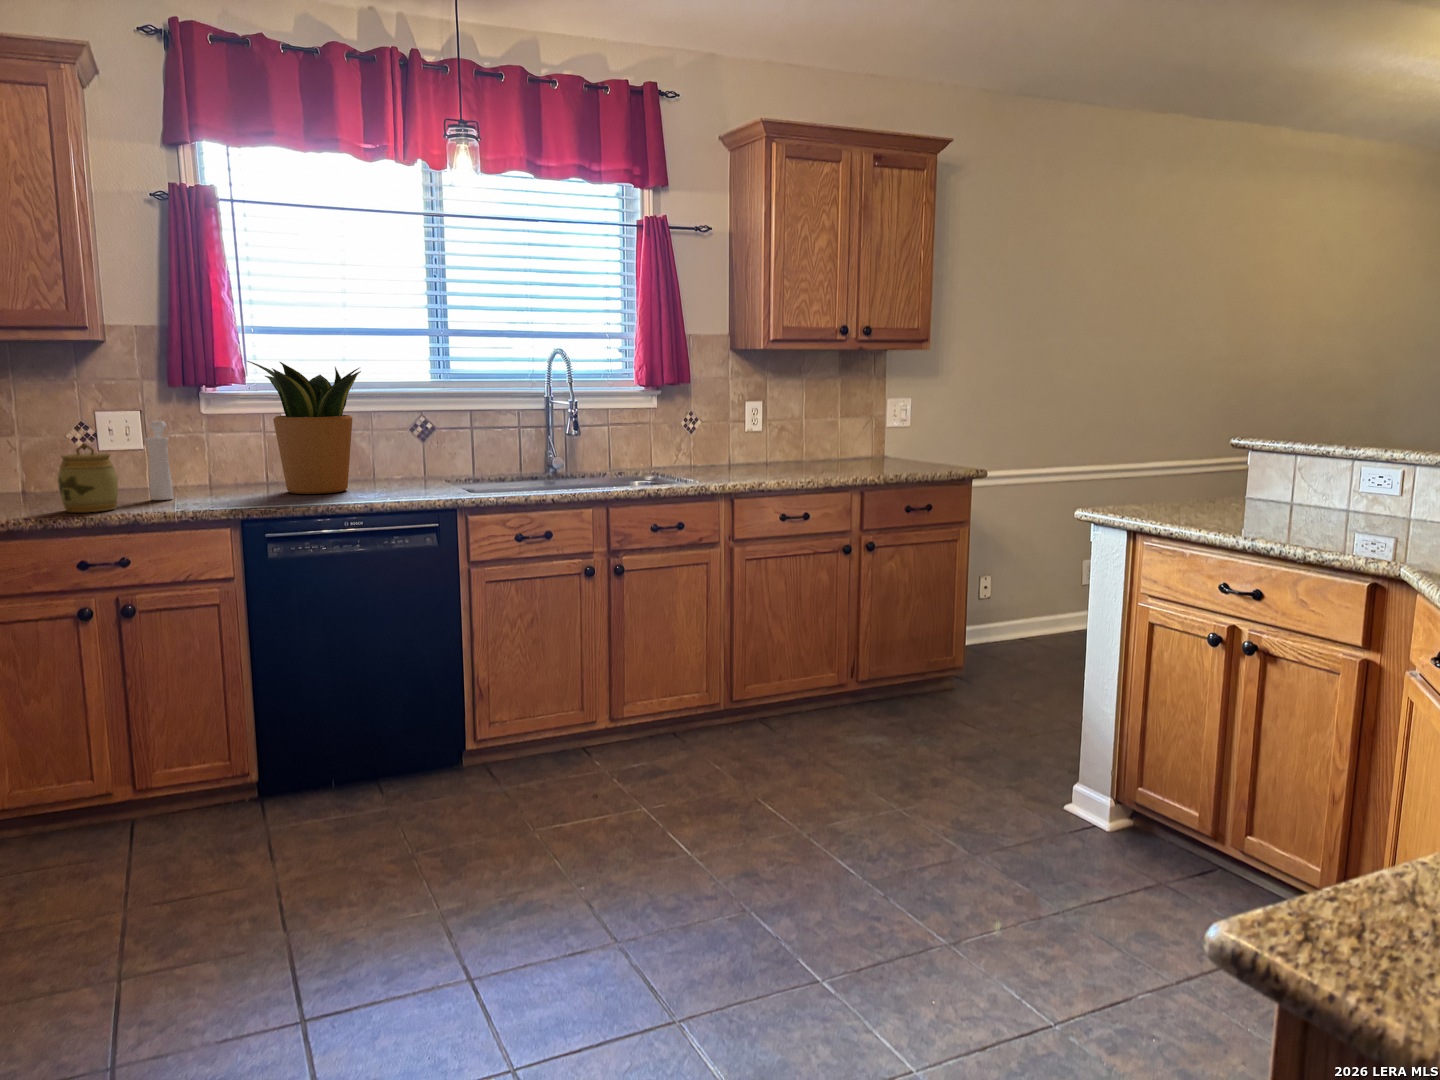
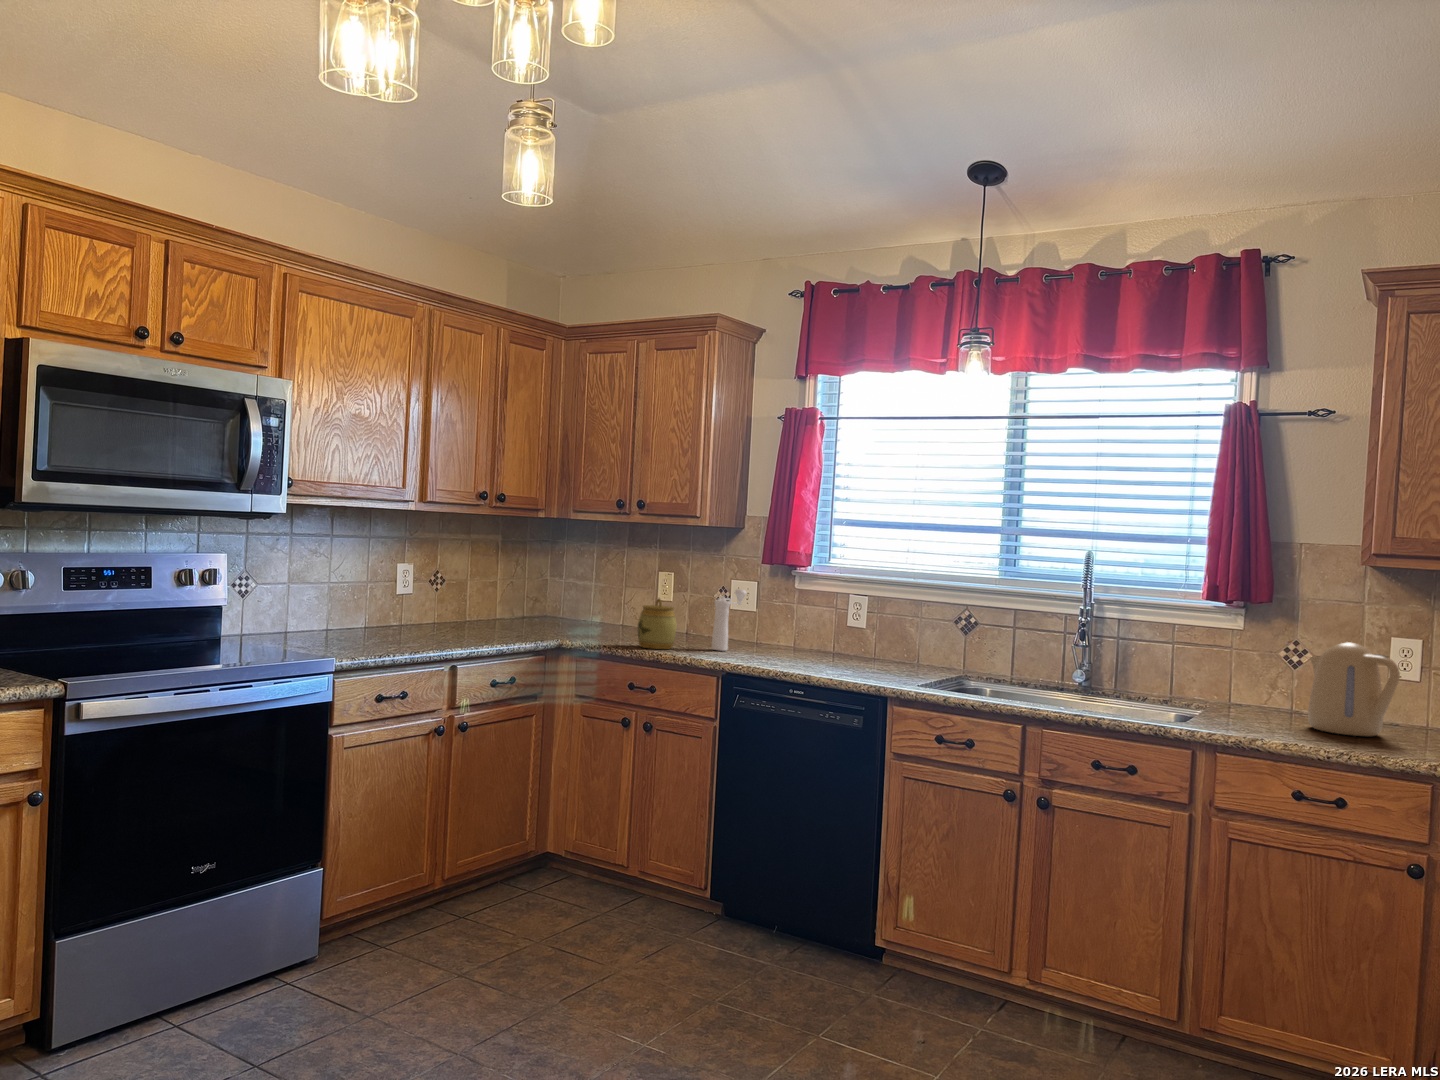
potted plant: present [247,361,361,494] -> none [783,546,865,666]
kettle: none [724,407,791,472] -> present [1308,642,1400,736]

